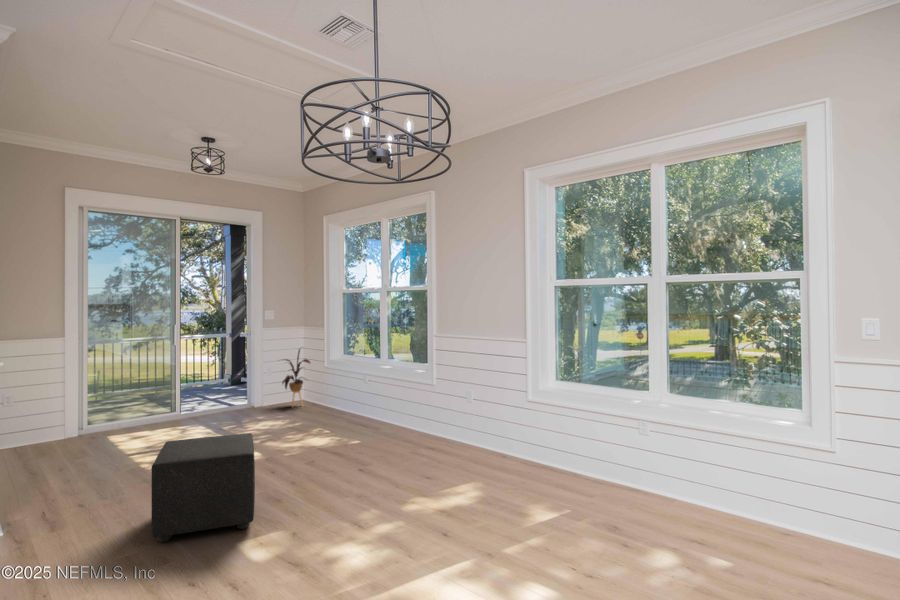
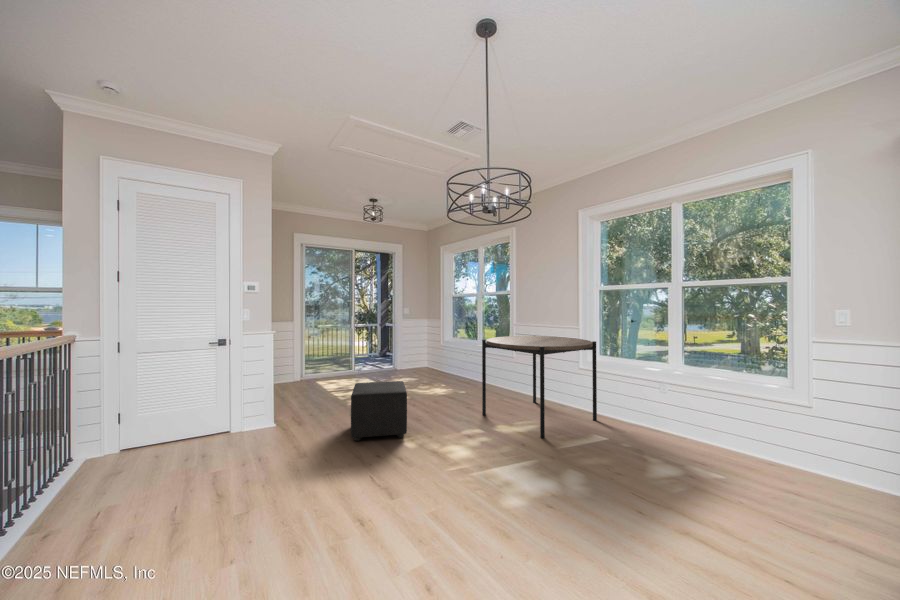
house plant: present [282,349,310,407] -> none [411,332,432,370]
dining table: none [383,352,550,510] -> present [482,336,597,438]

